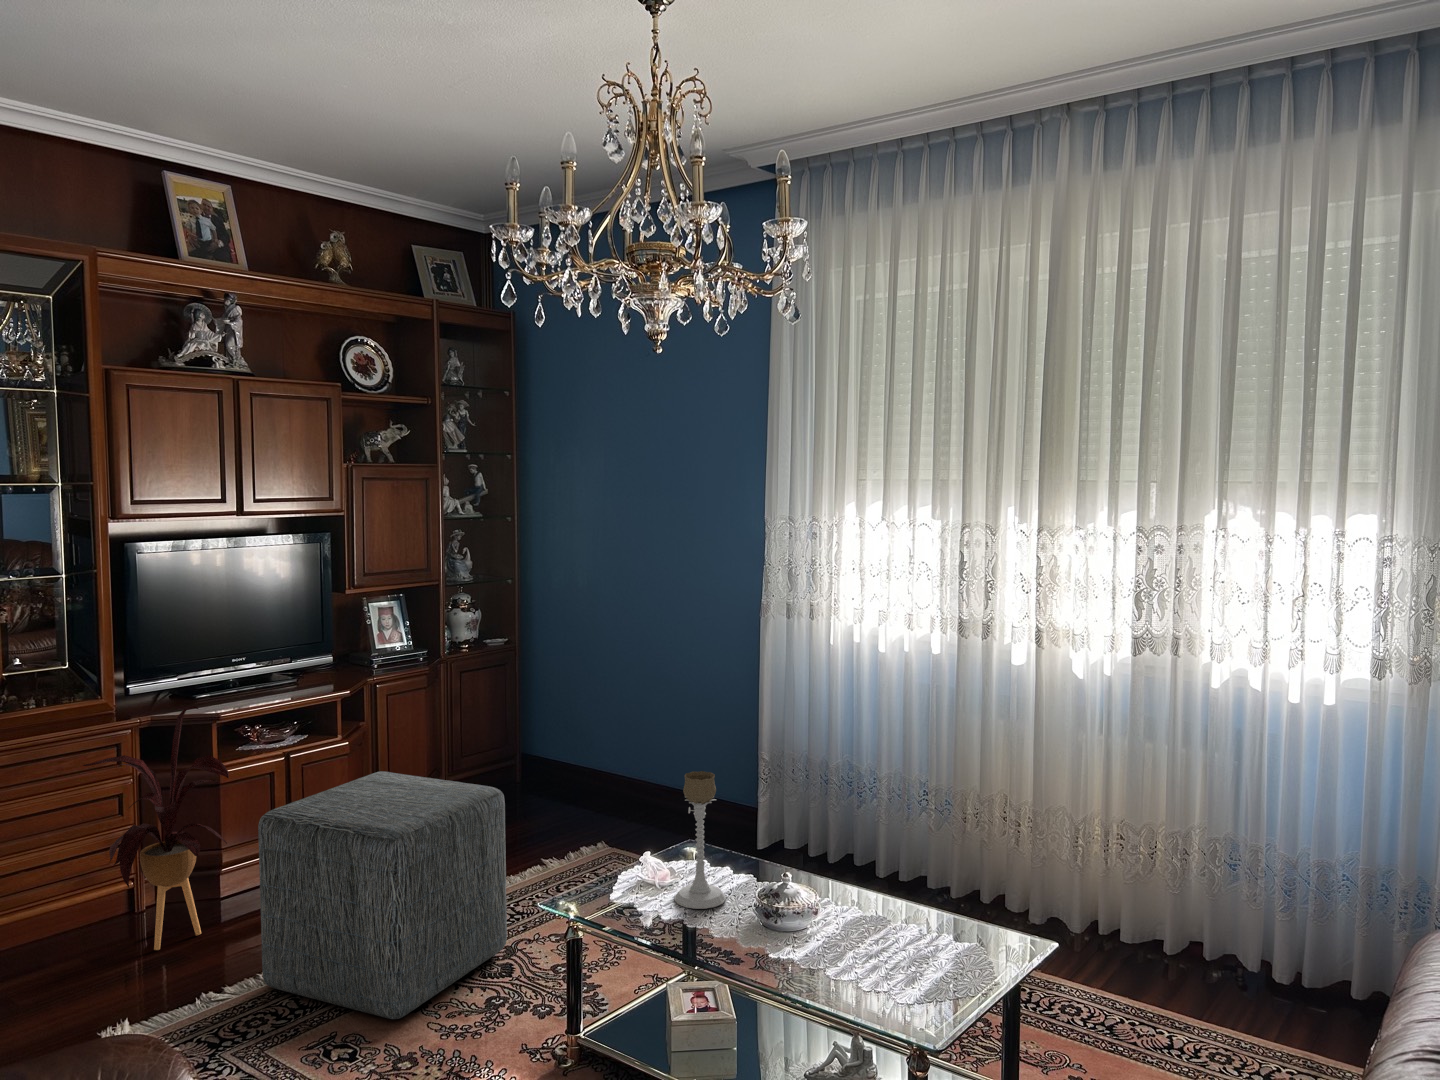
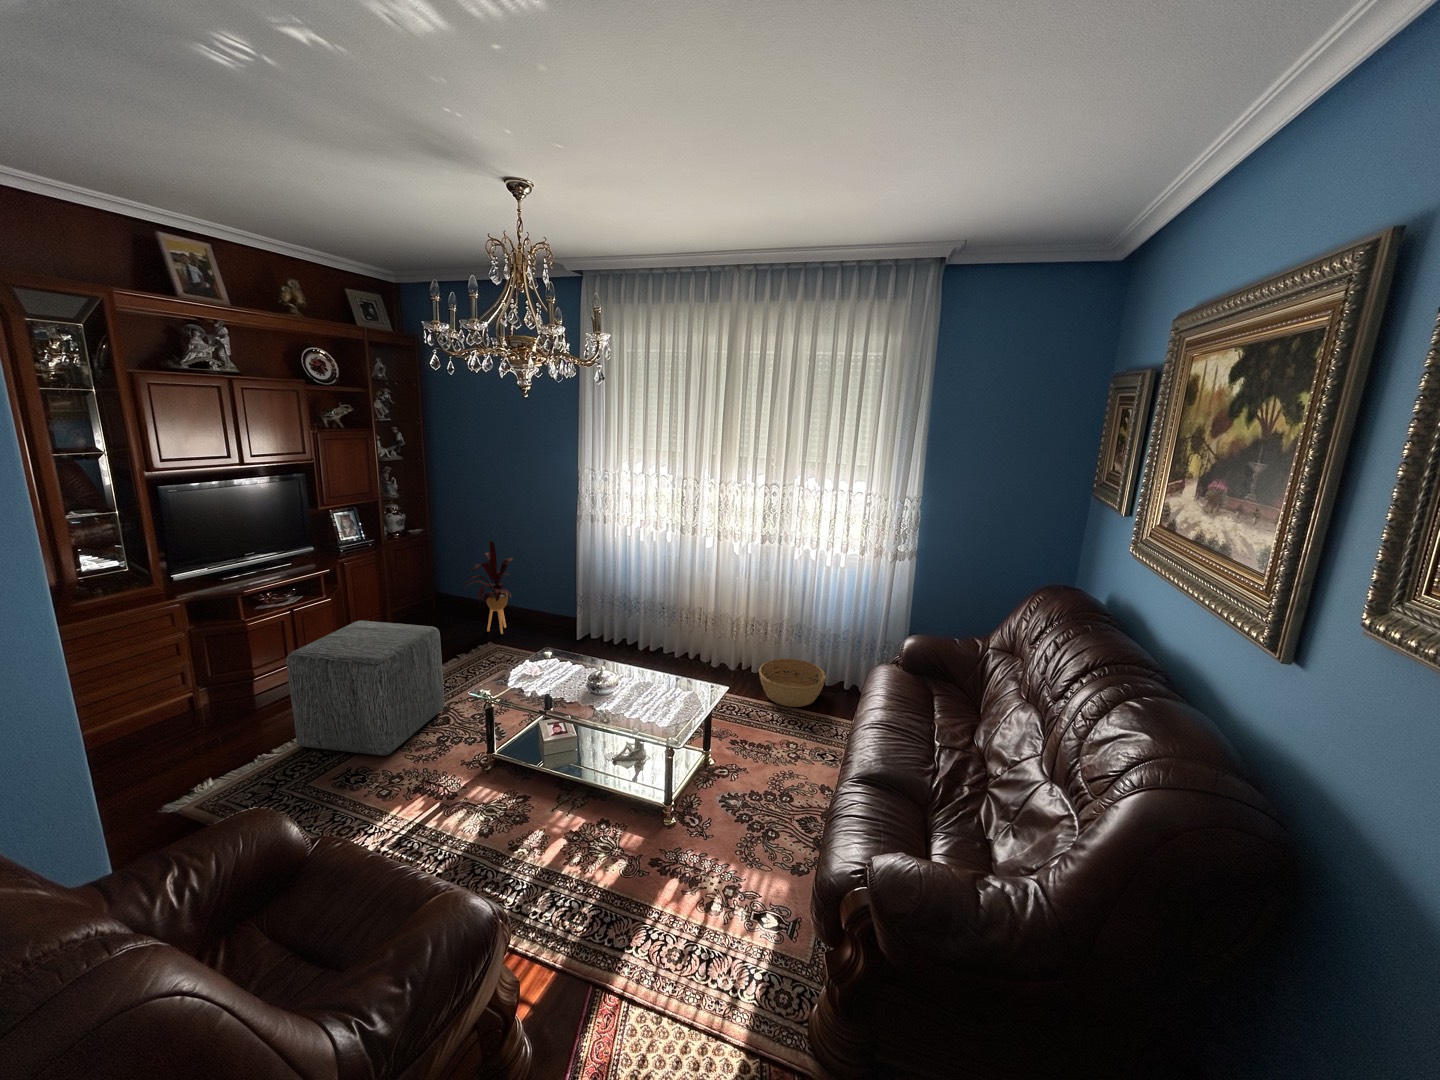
house plant: present [83,706,229,950] -> present [463,541,513,634]
candle holder: present [675,771,726,909] -> none [543,618,570,686]
basket: none [1136,911,1304,1024] -> present [759,659,826,707]

